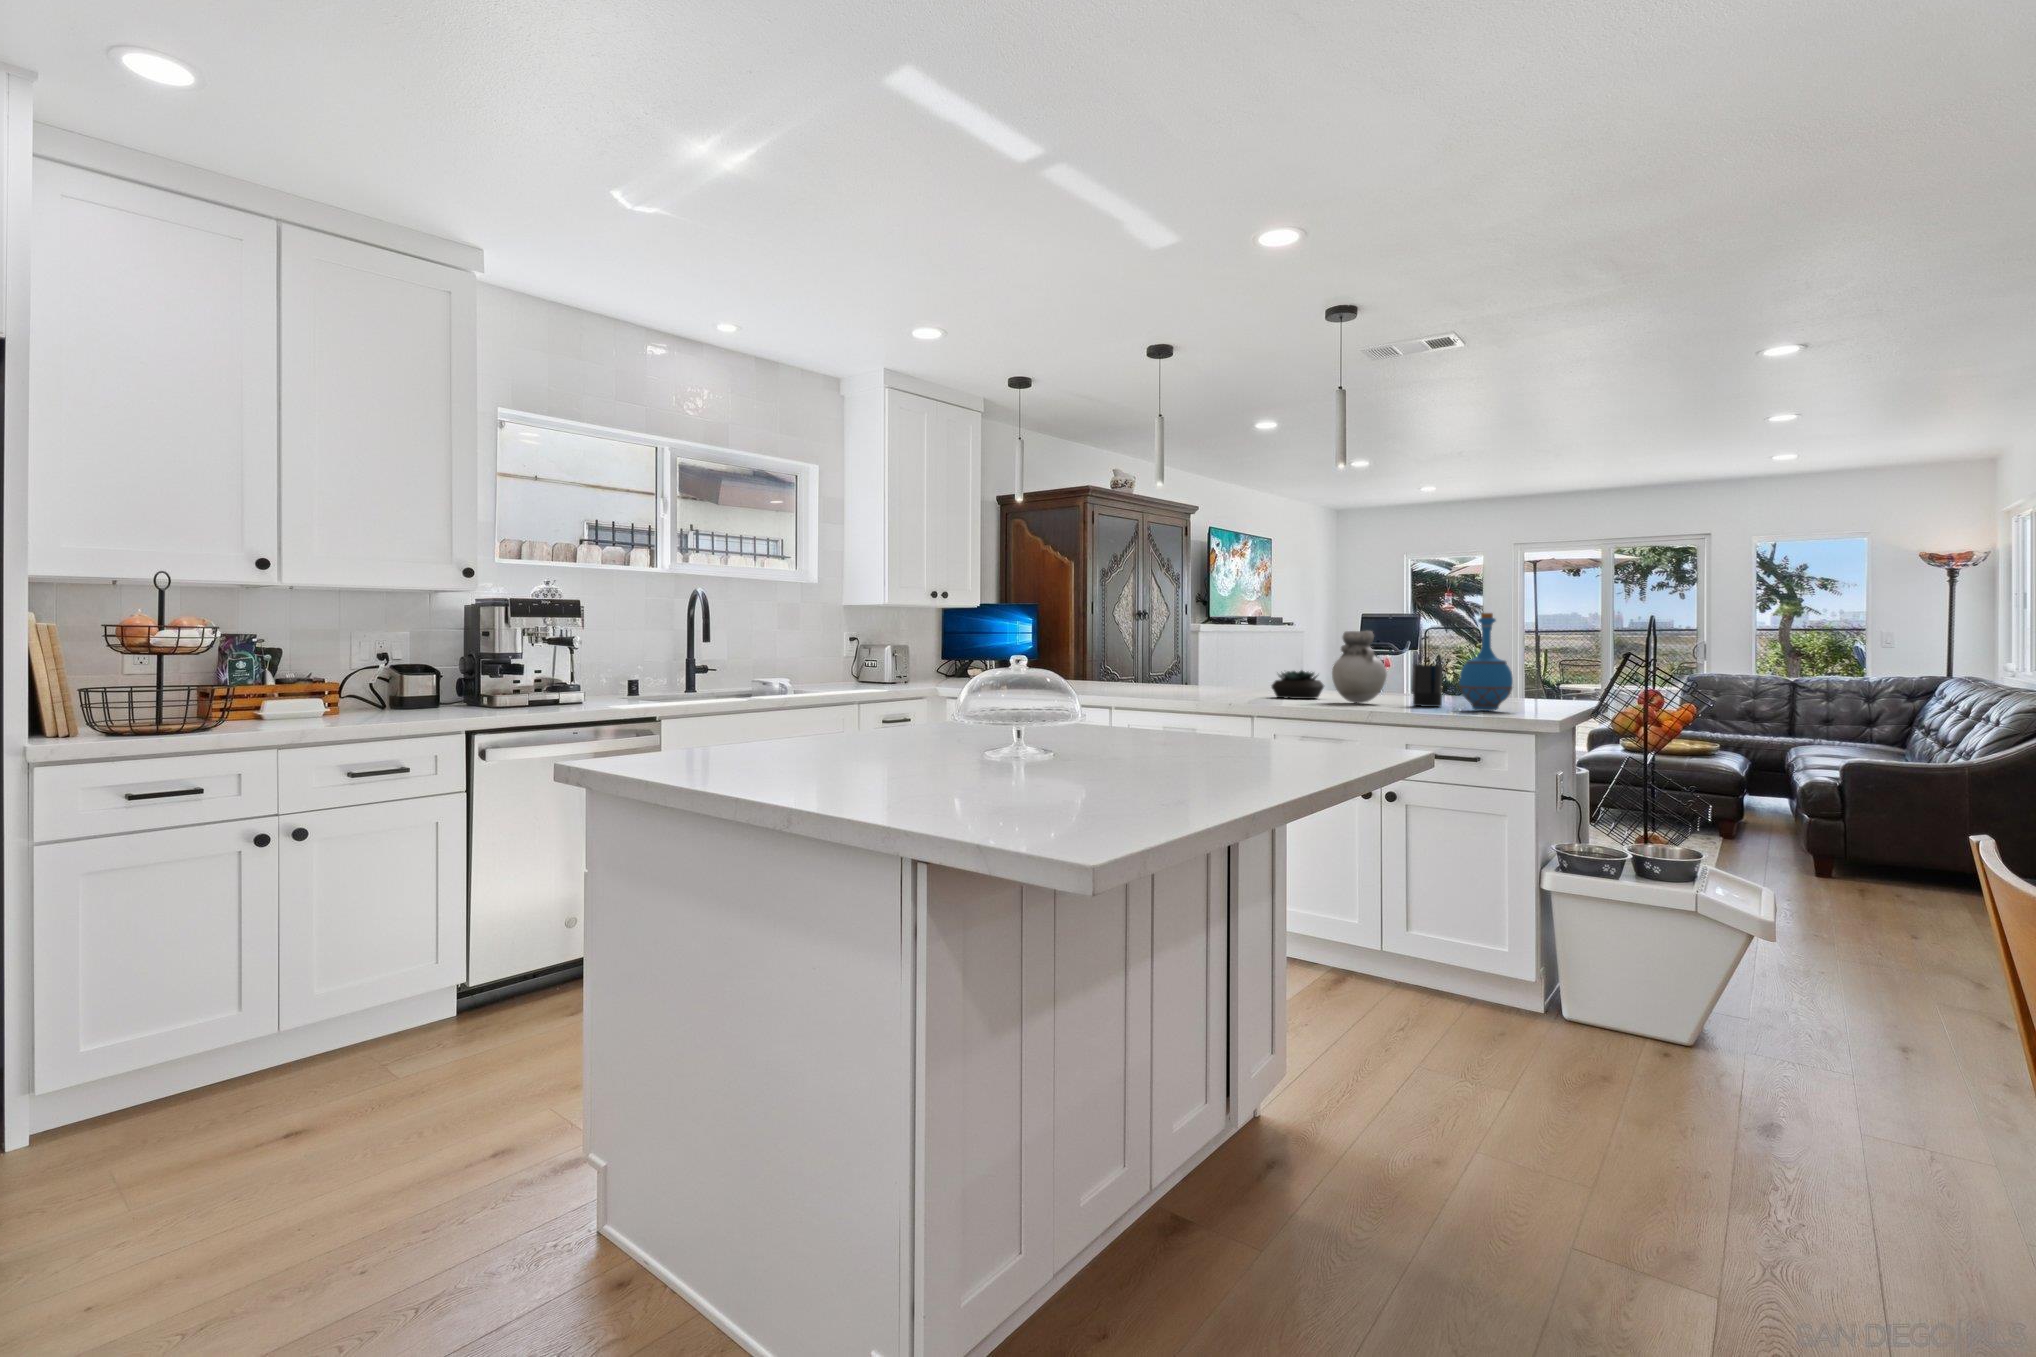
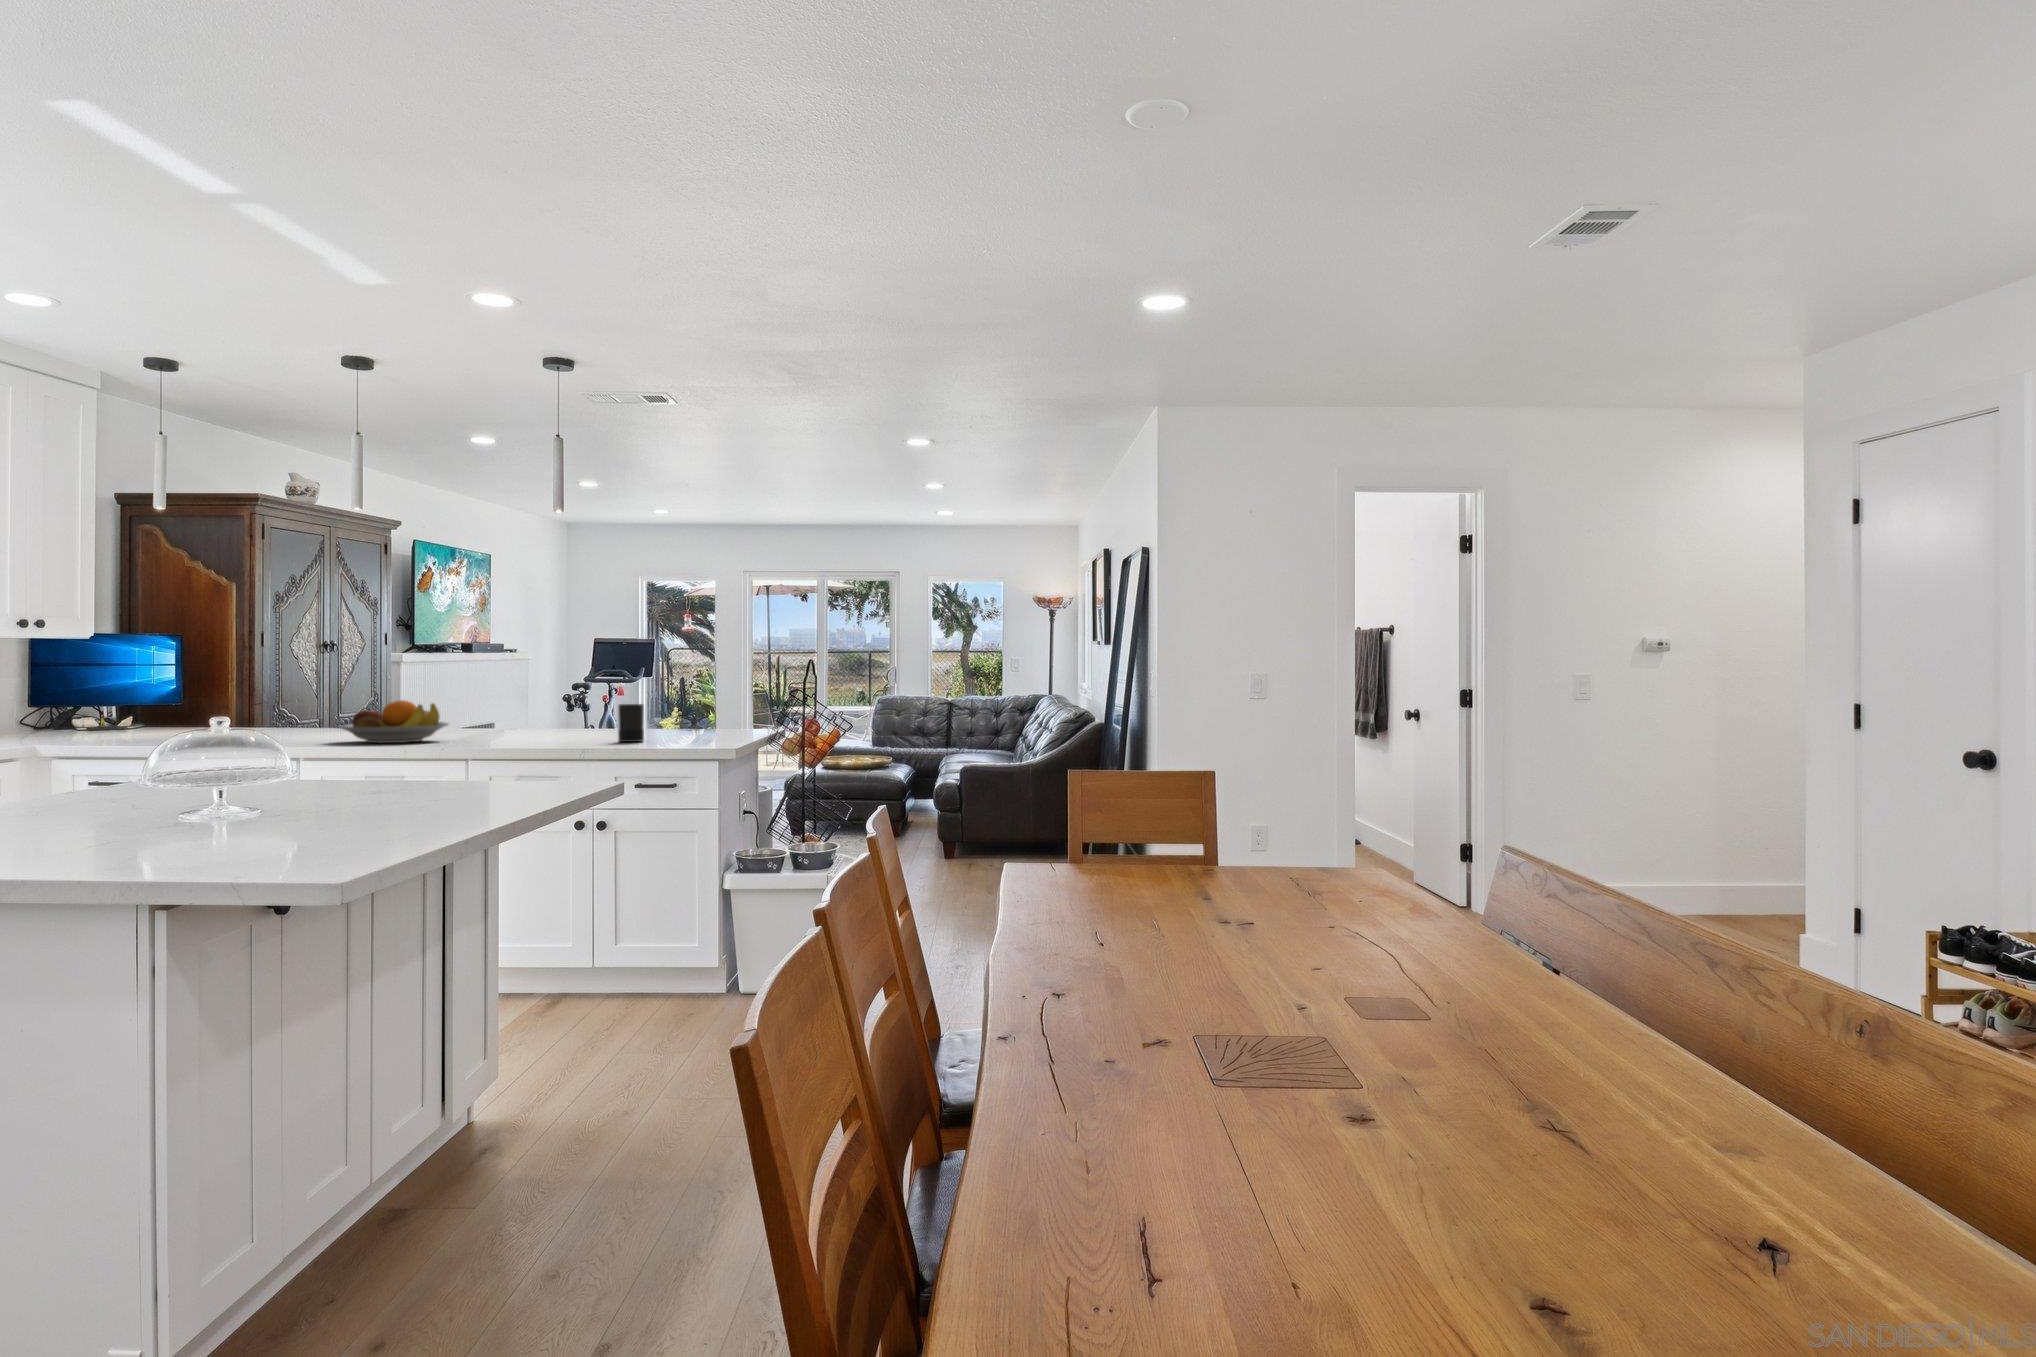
bottle: present [1459,613,1513,711] -> none [655,660,699,744]
vase: present [1332,631,1387,703] -> none [542,673,595,741]
fruit bowl: none [1149,657,1242,698] -> present [339,700,448,743]
succulent plant: present [1272,671,1324,699] -> none [482,709,539,739]

